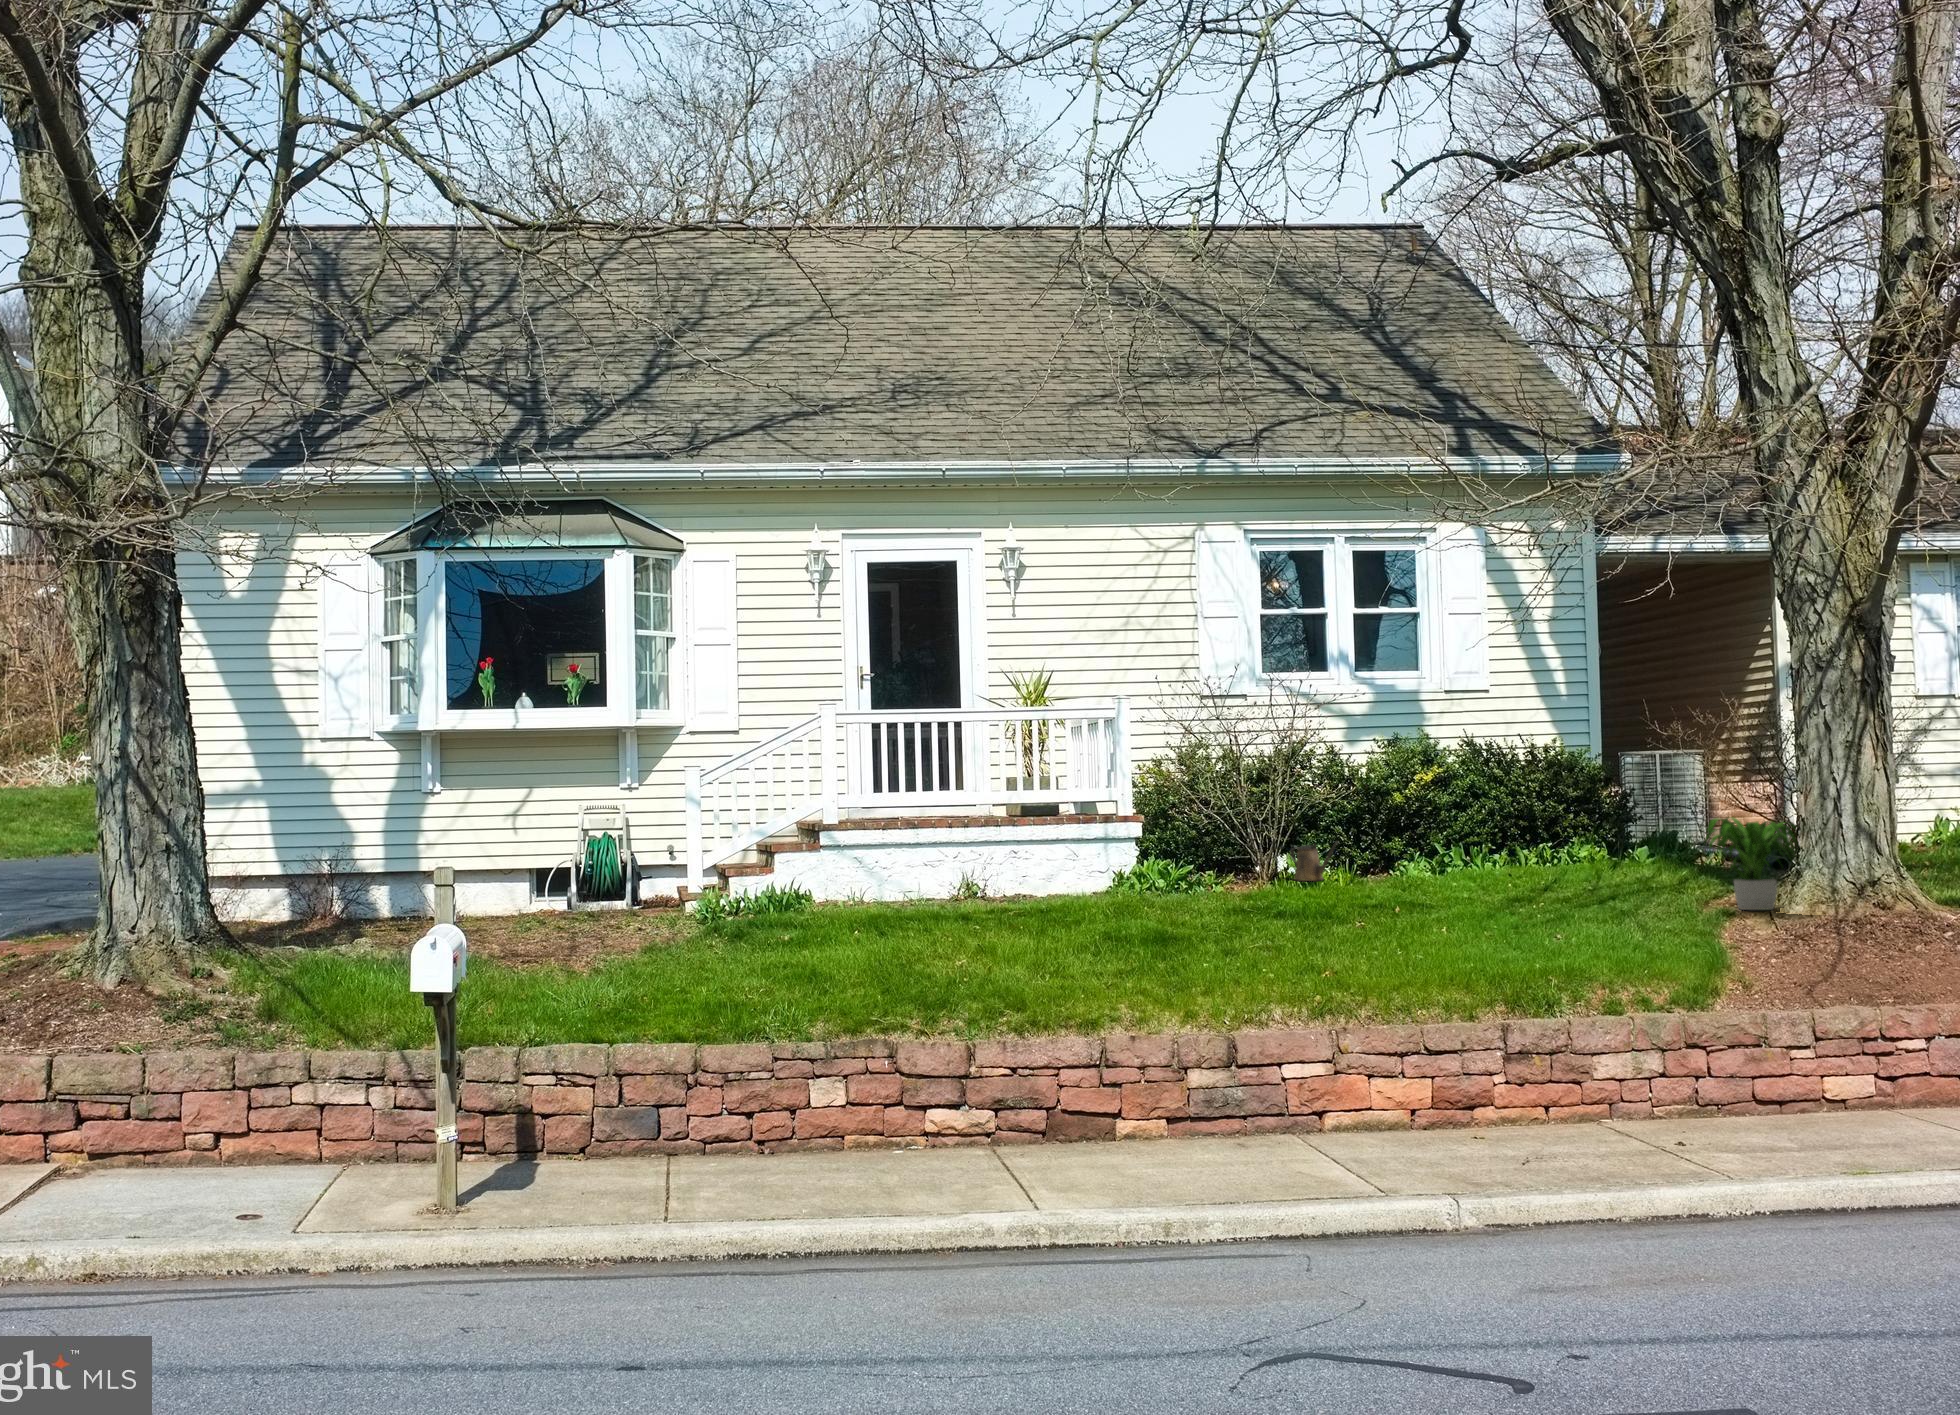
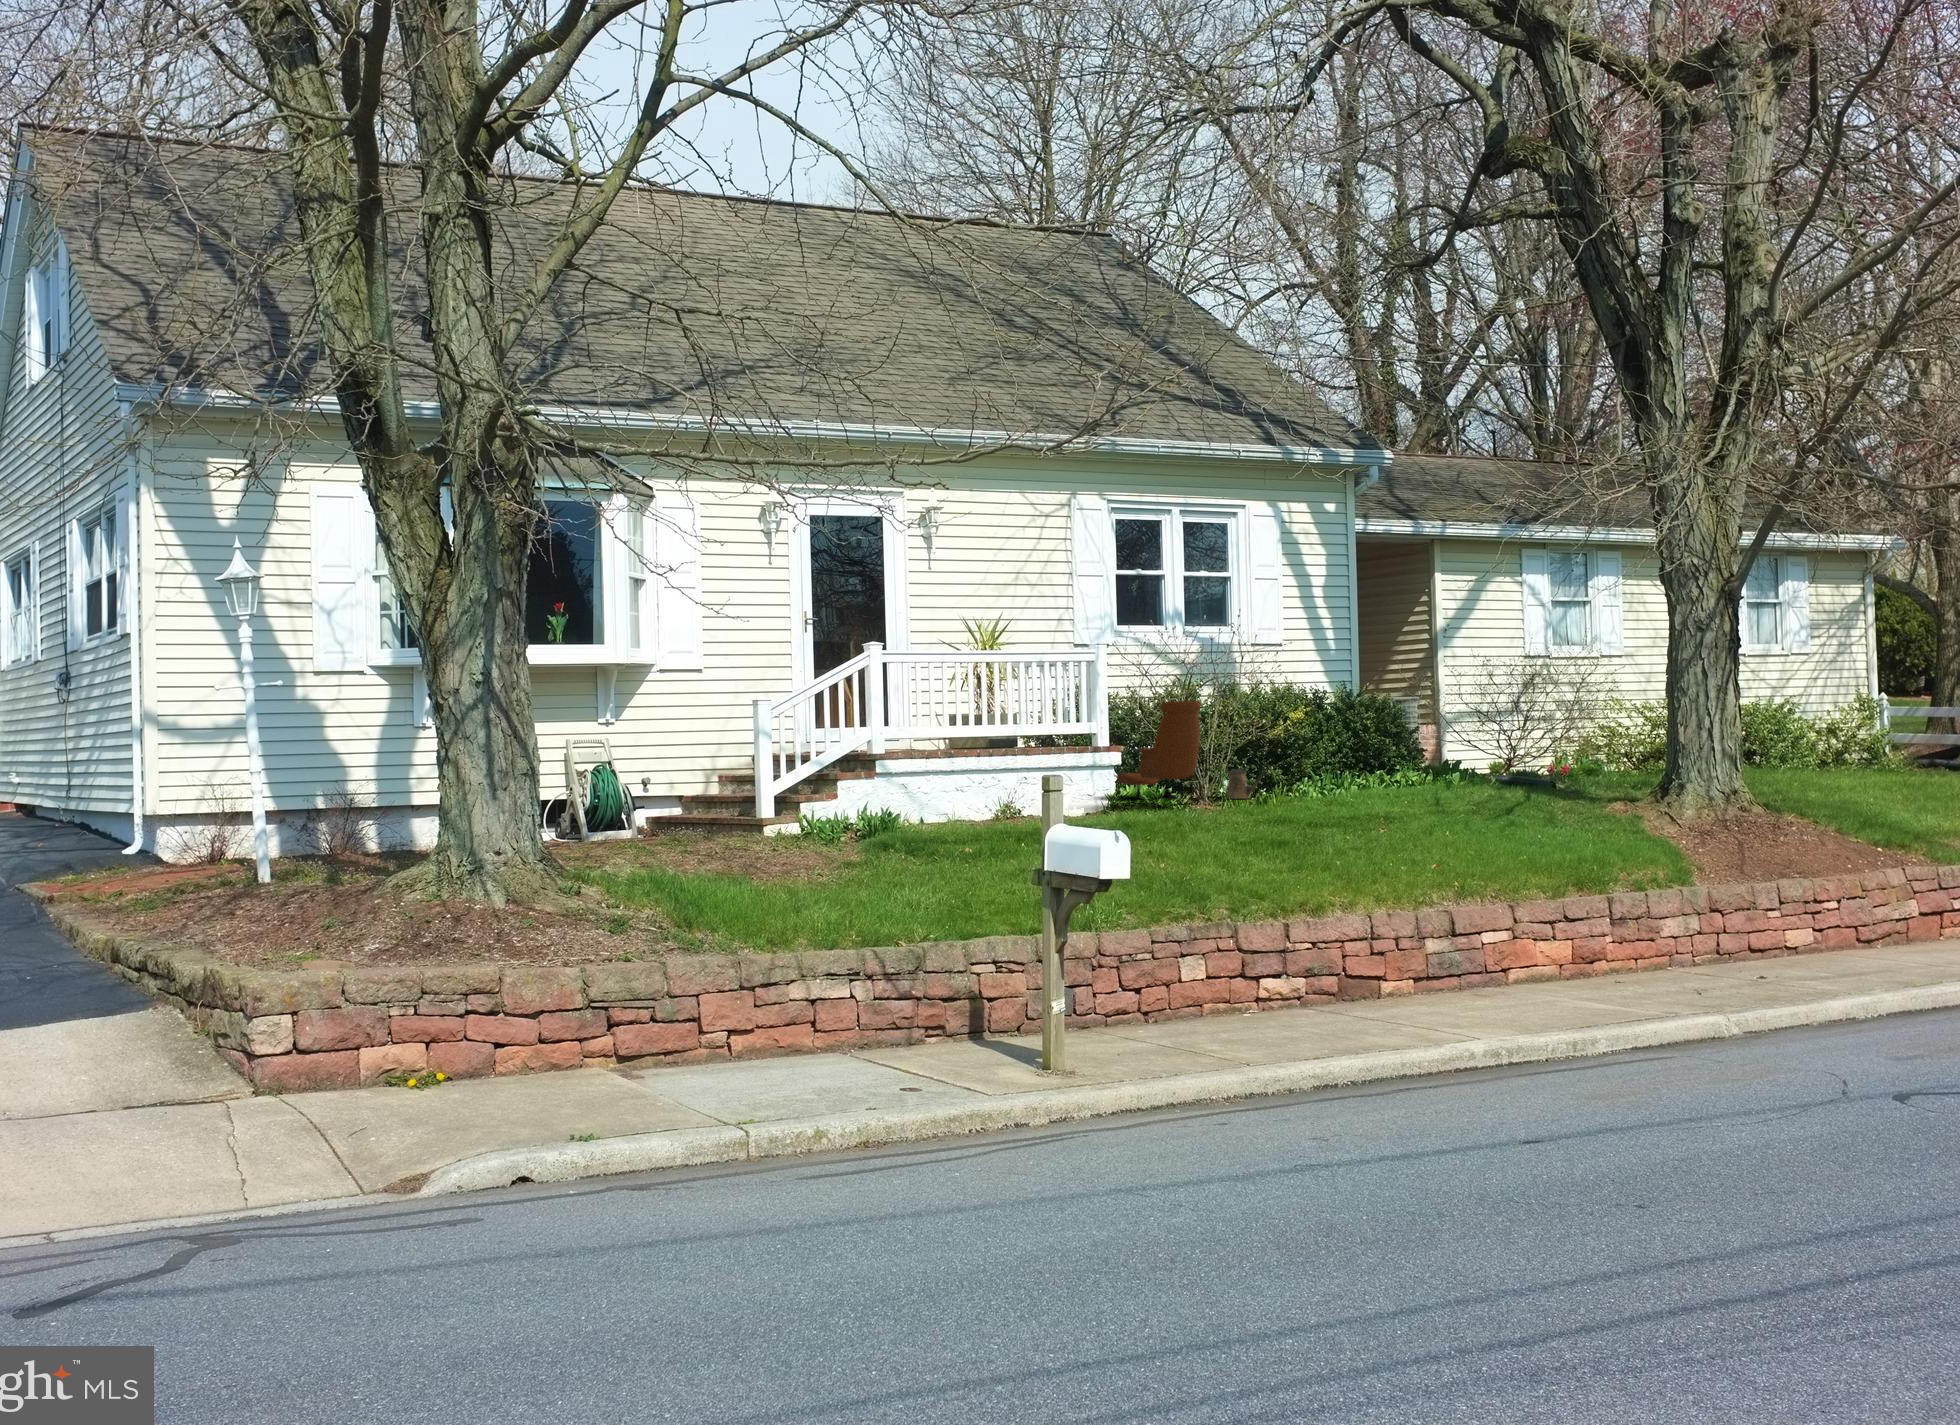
lounge chair: none [1161,763,1236,886] -> present [1117,701,1201,803]
potted plant: present [1706,817,1797,910] -> none [1587,743,1663,813]

